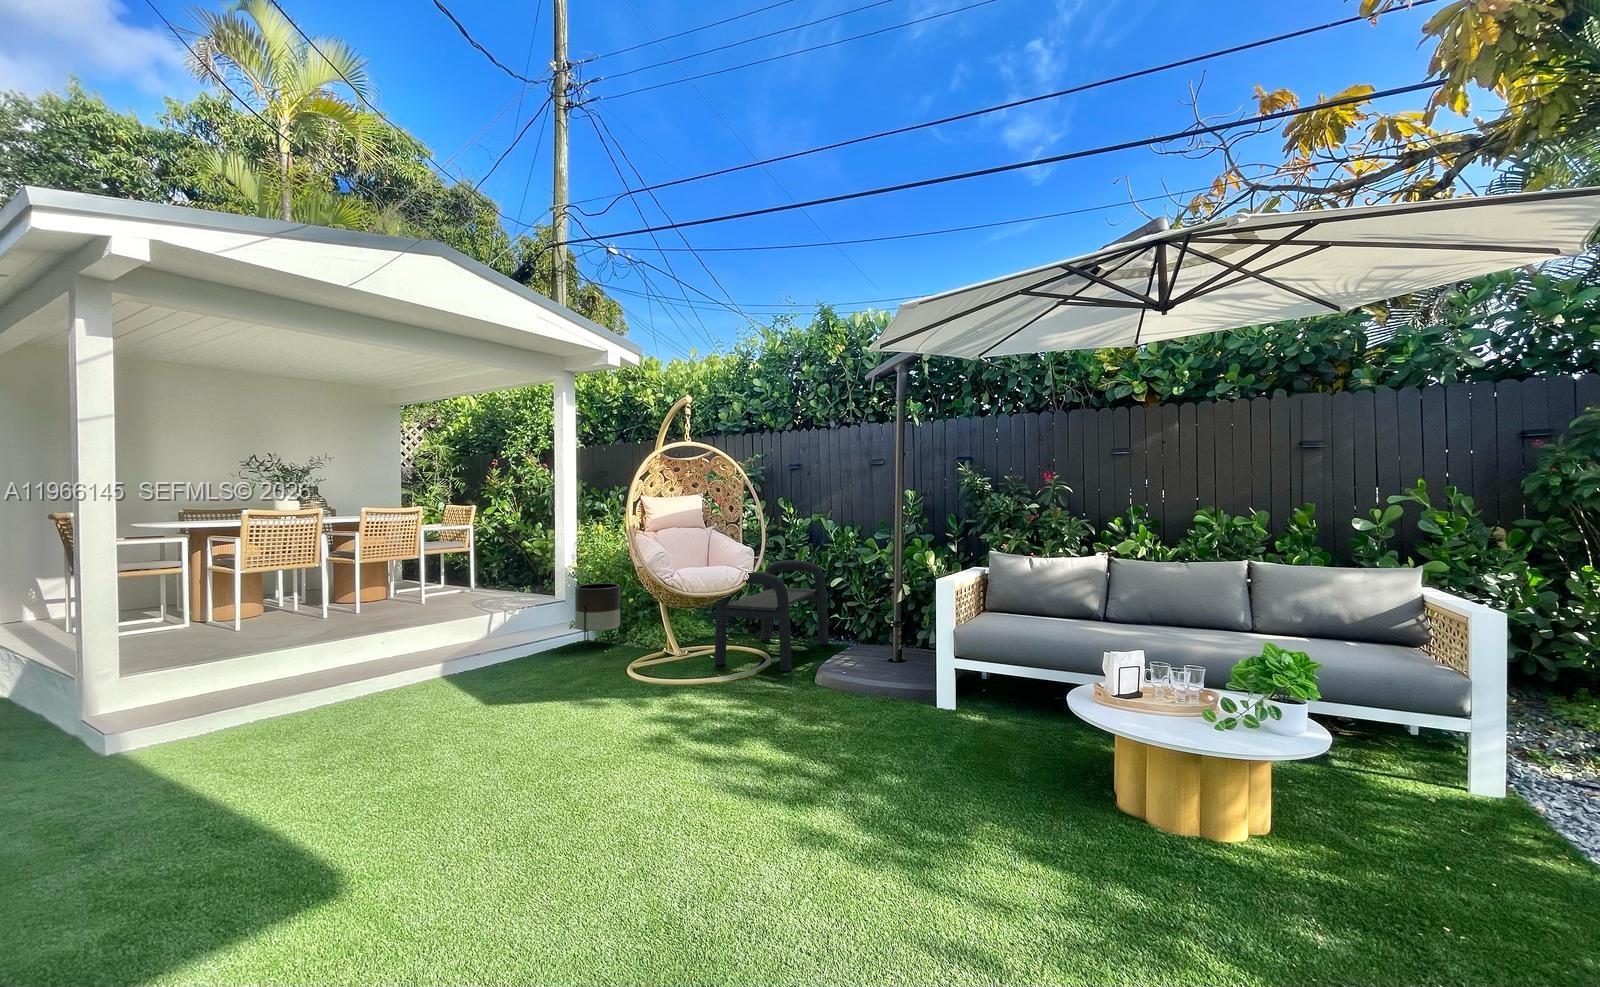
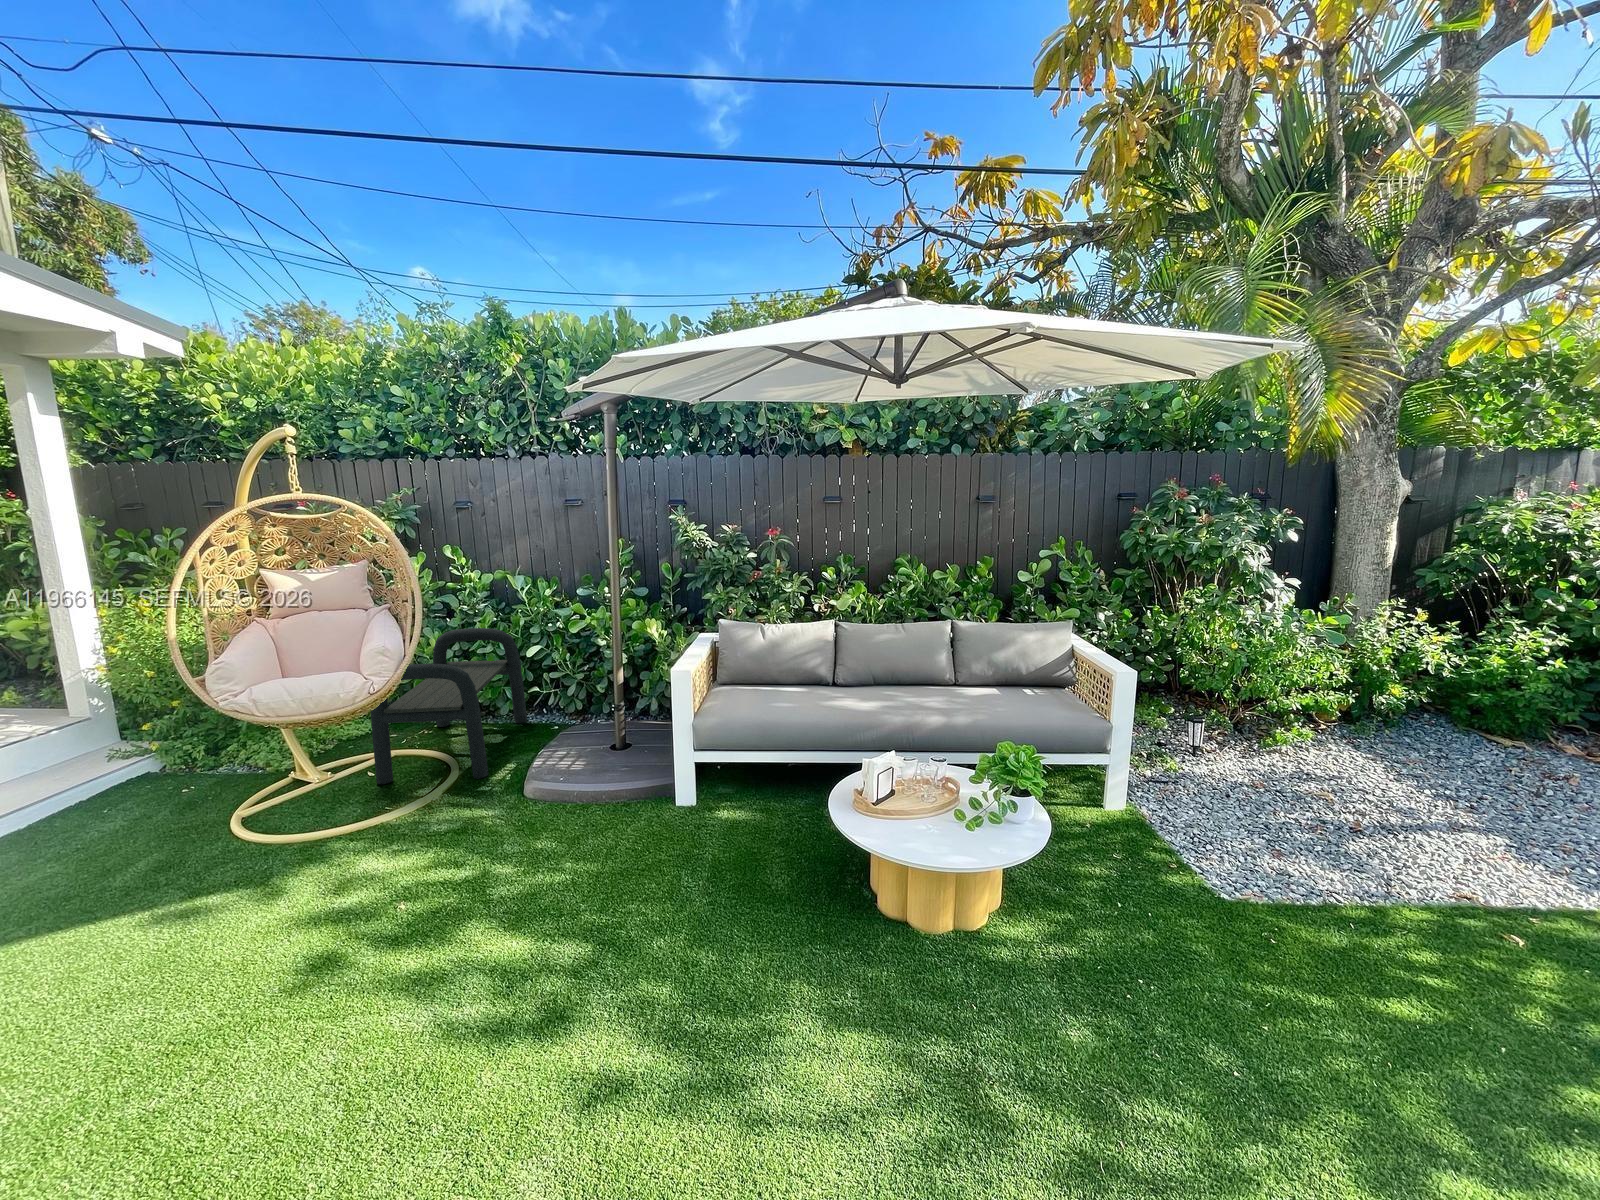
planter: present [575,583,622,650] -> none [113,686,217,791]

